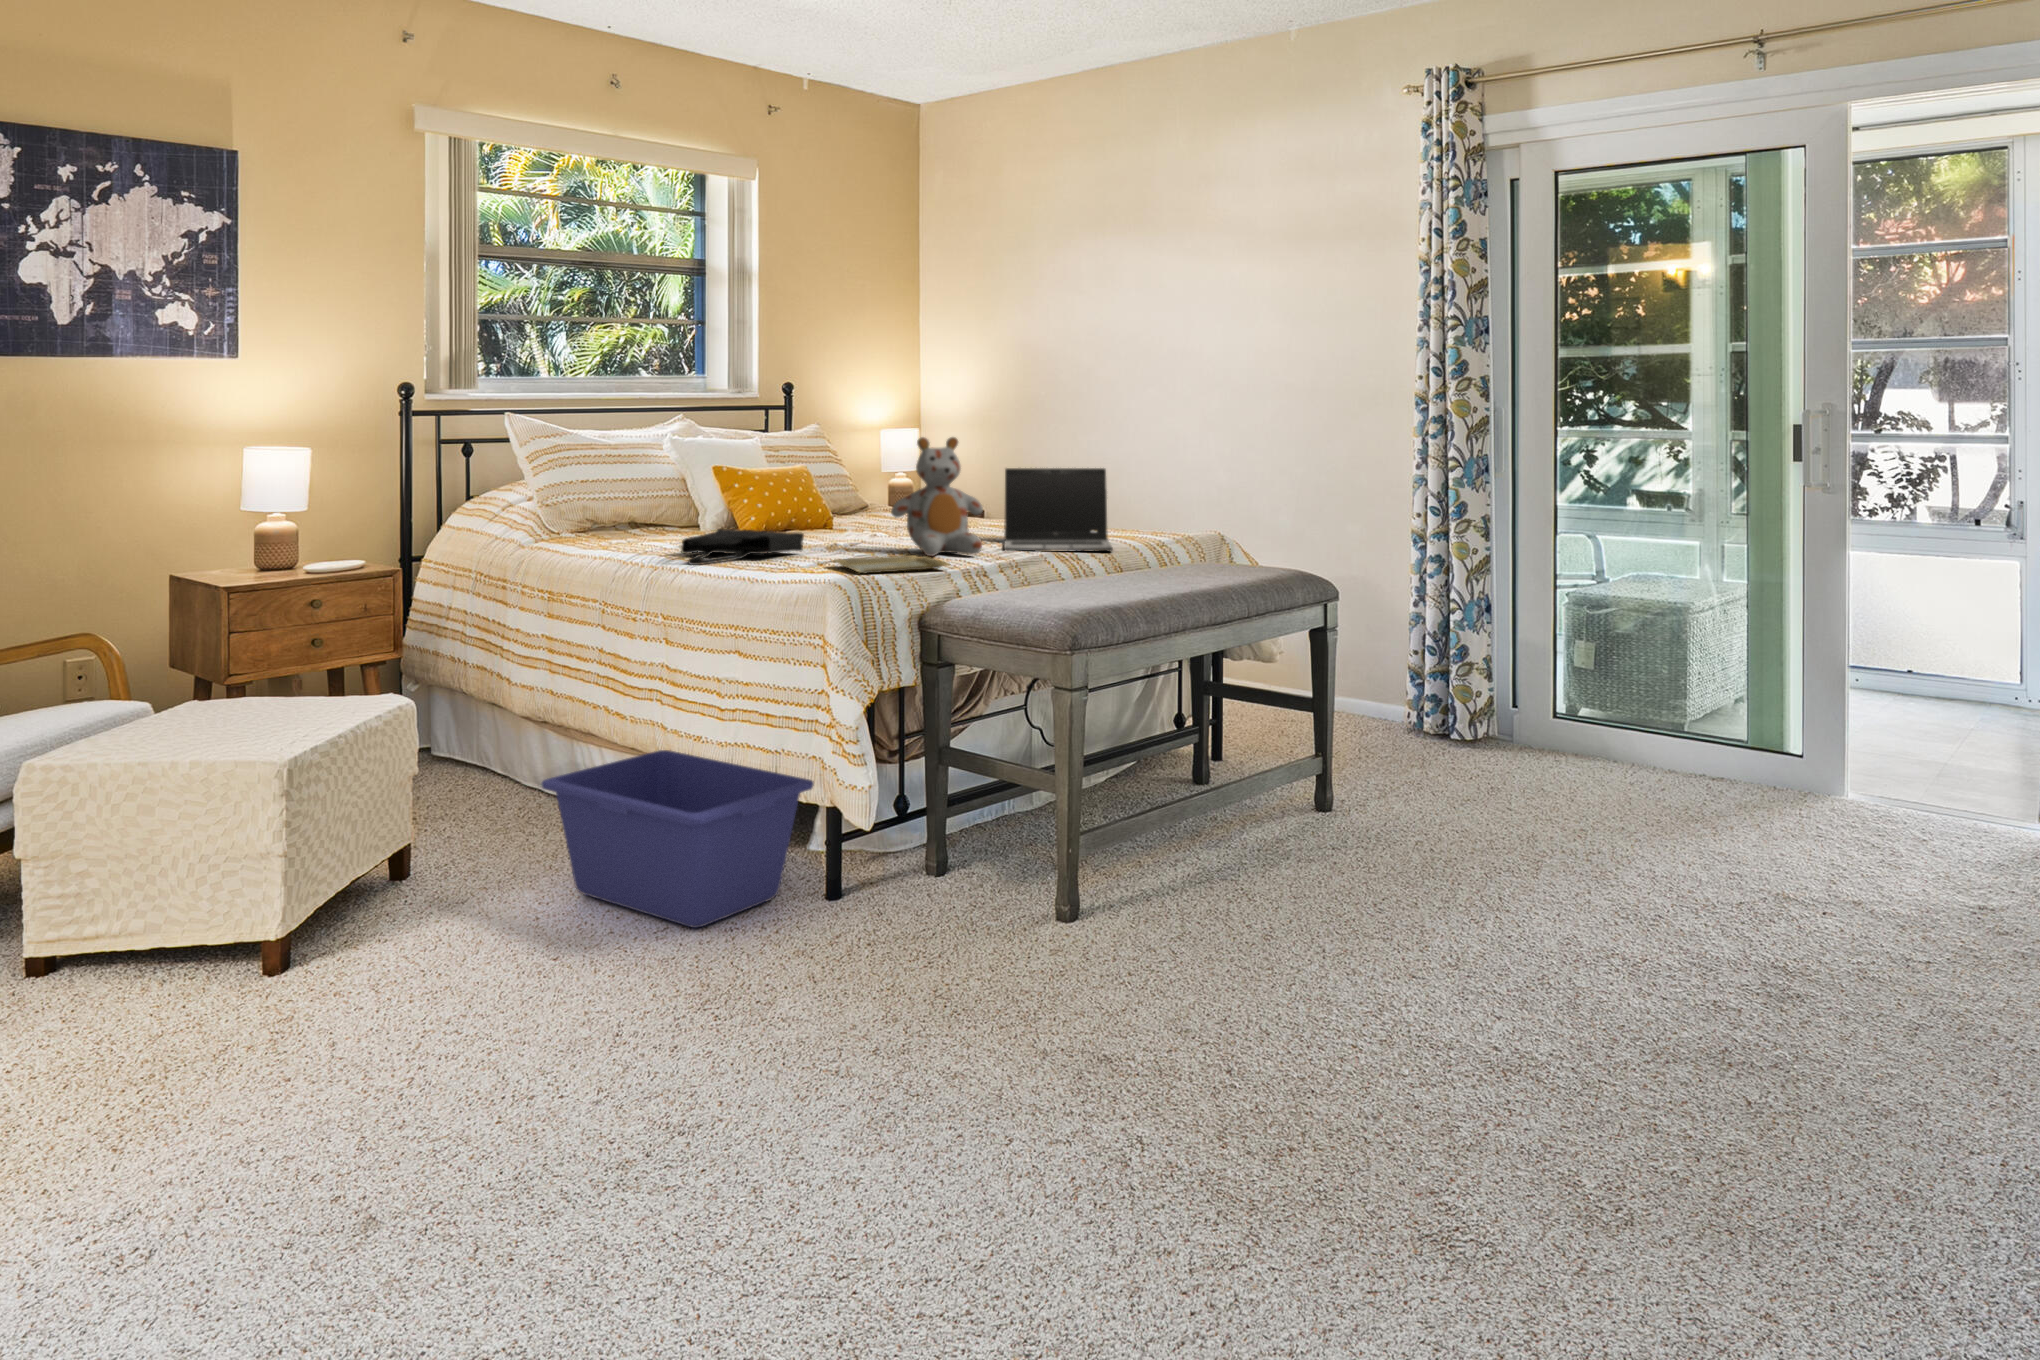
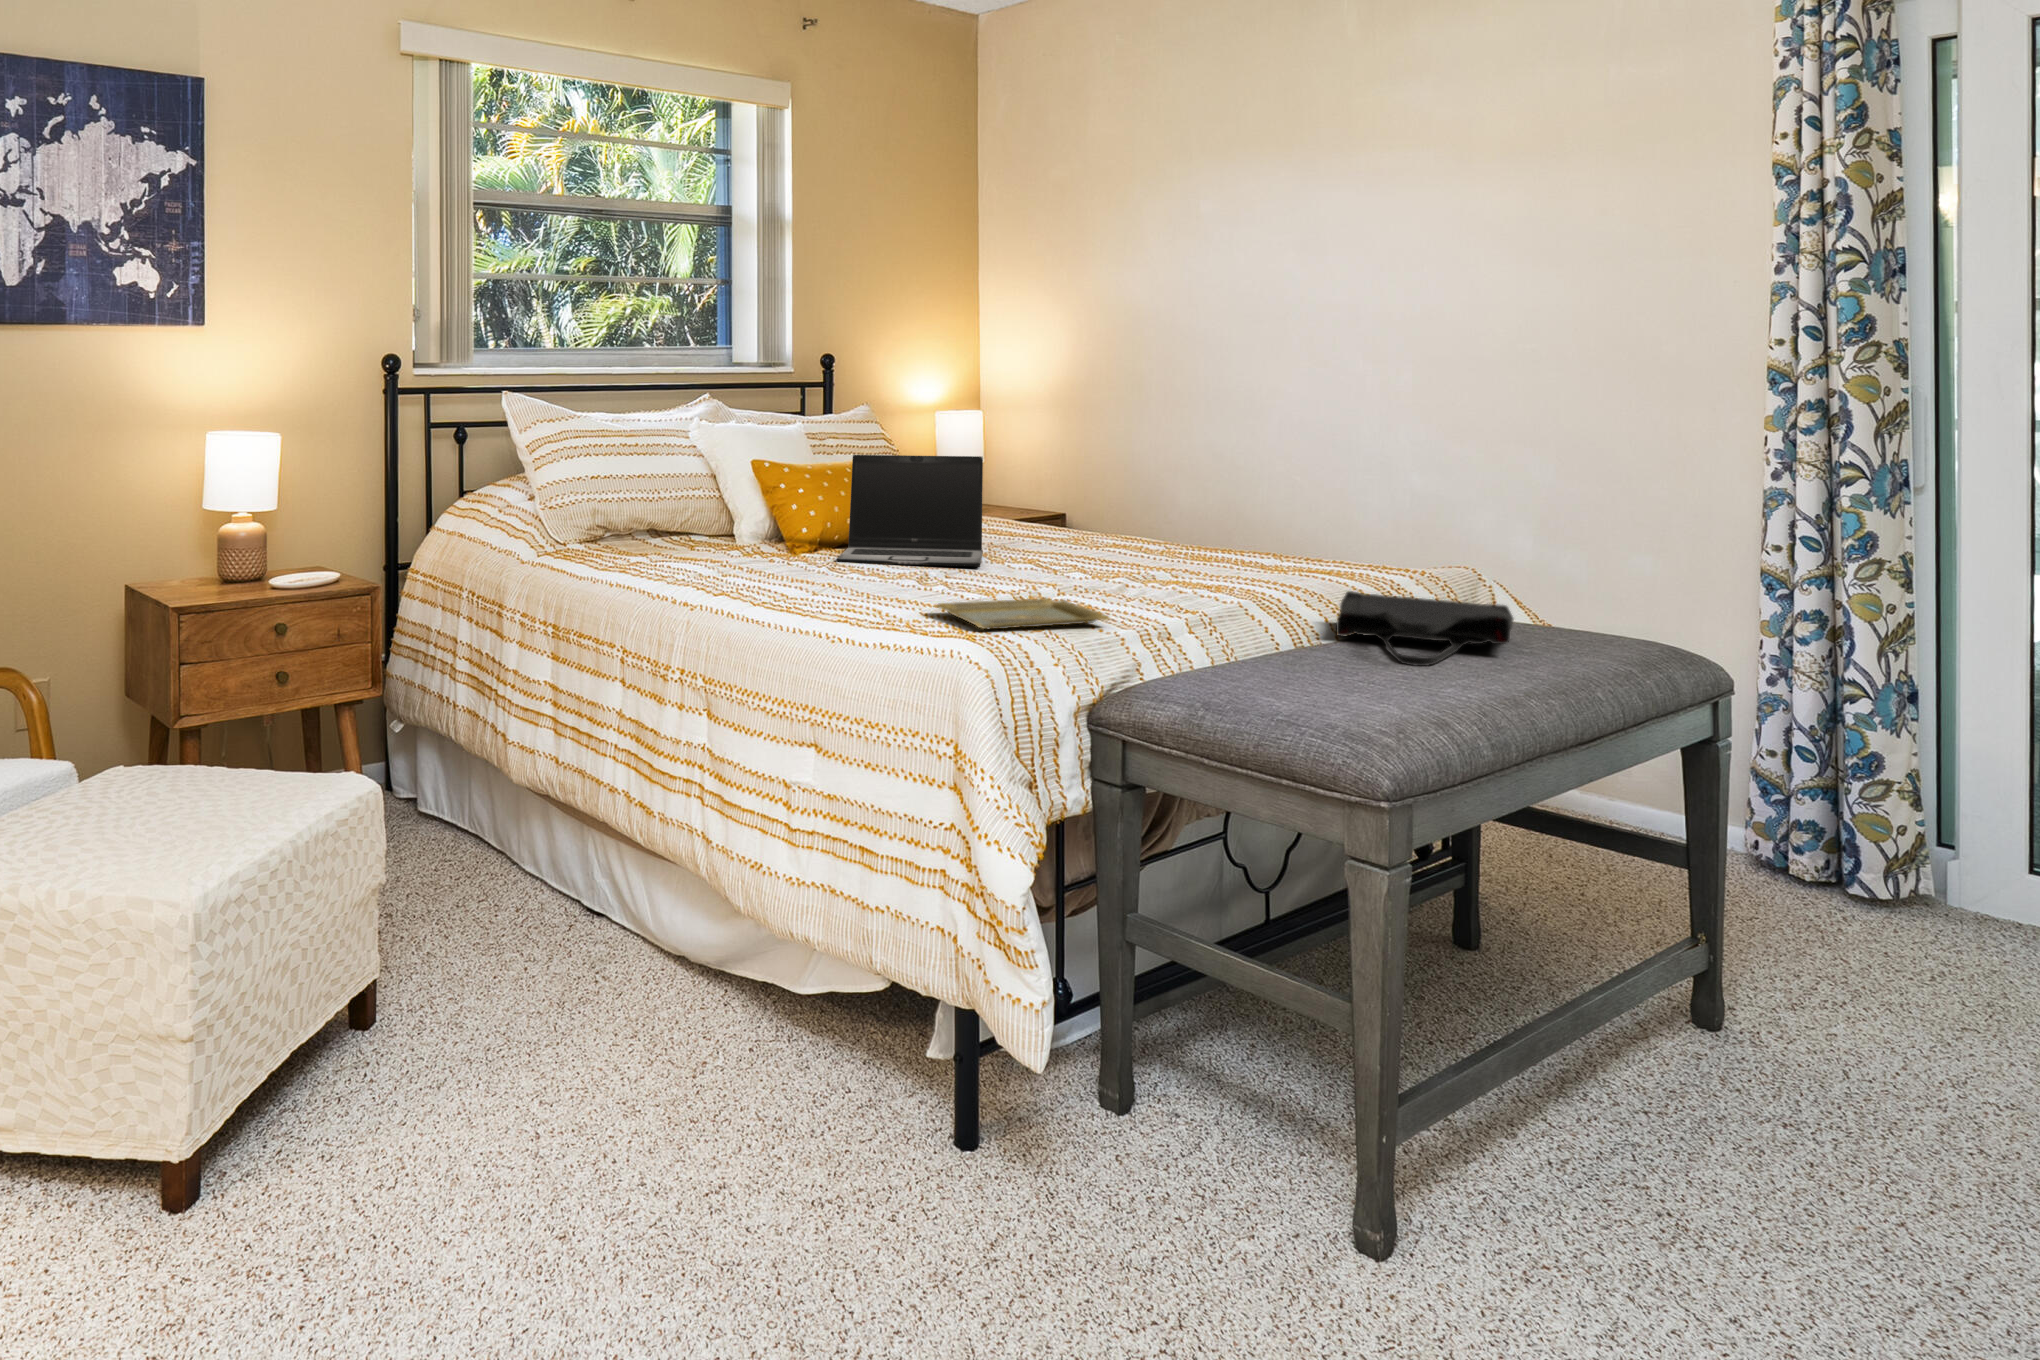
stuffed bear: present [891,437,983,556] -> none [1003,427,1137,597]
laptop: present [1004,468,1113,552] -> present [837,455,983,567]
tote bag: present [681,528,804,565] -> present [1336,591,1514,666]
storage bin: present [542,750,814,928] -> none [541,869,933,1187]

